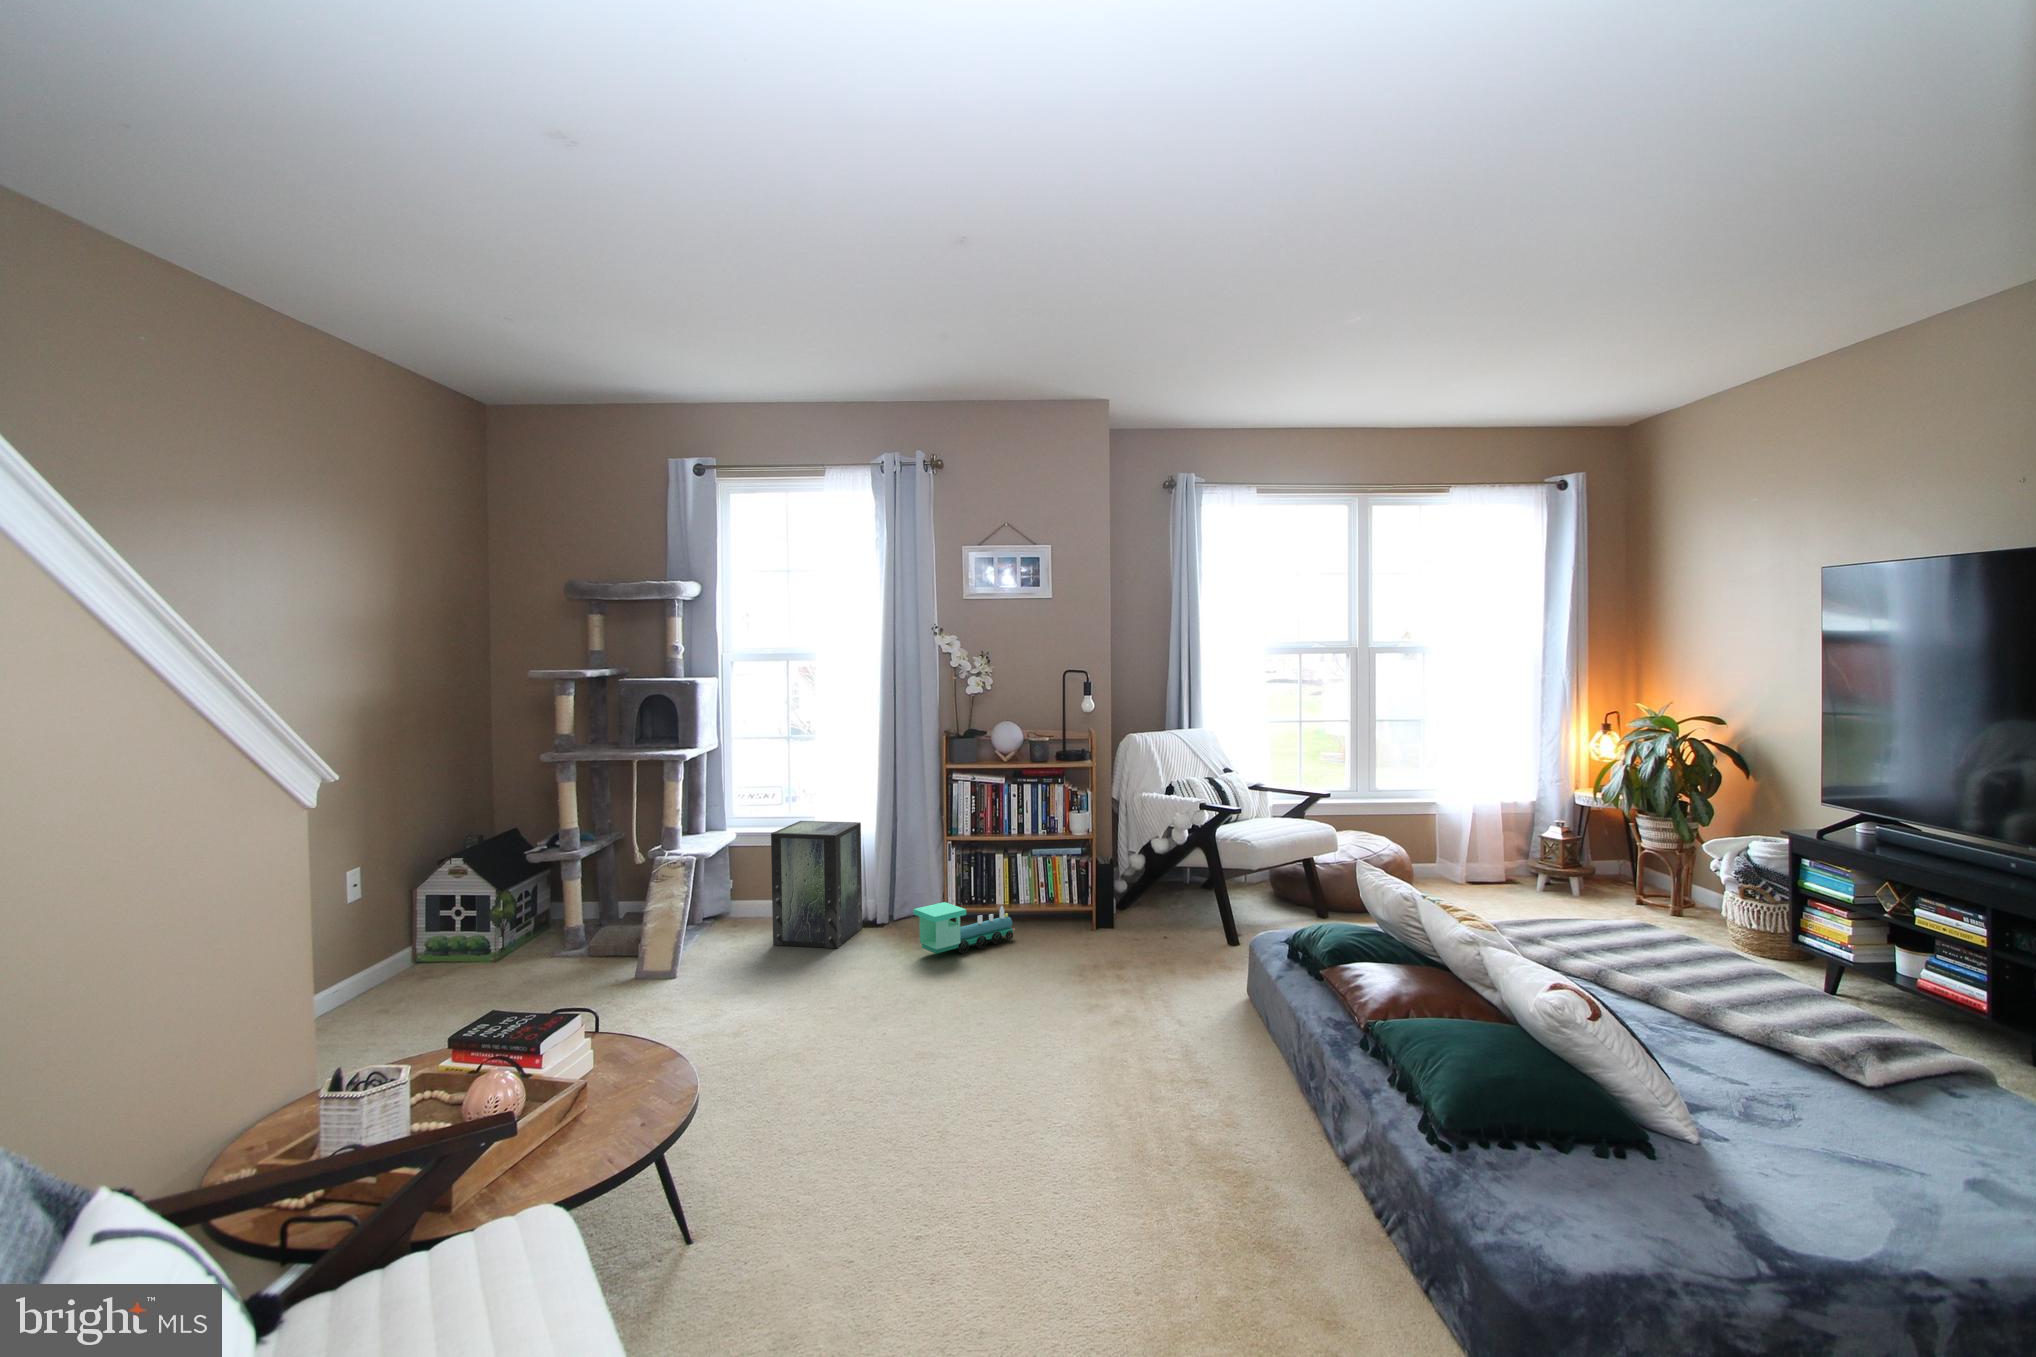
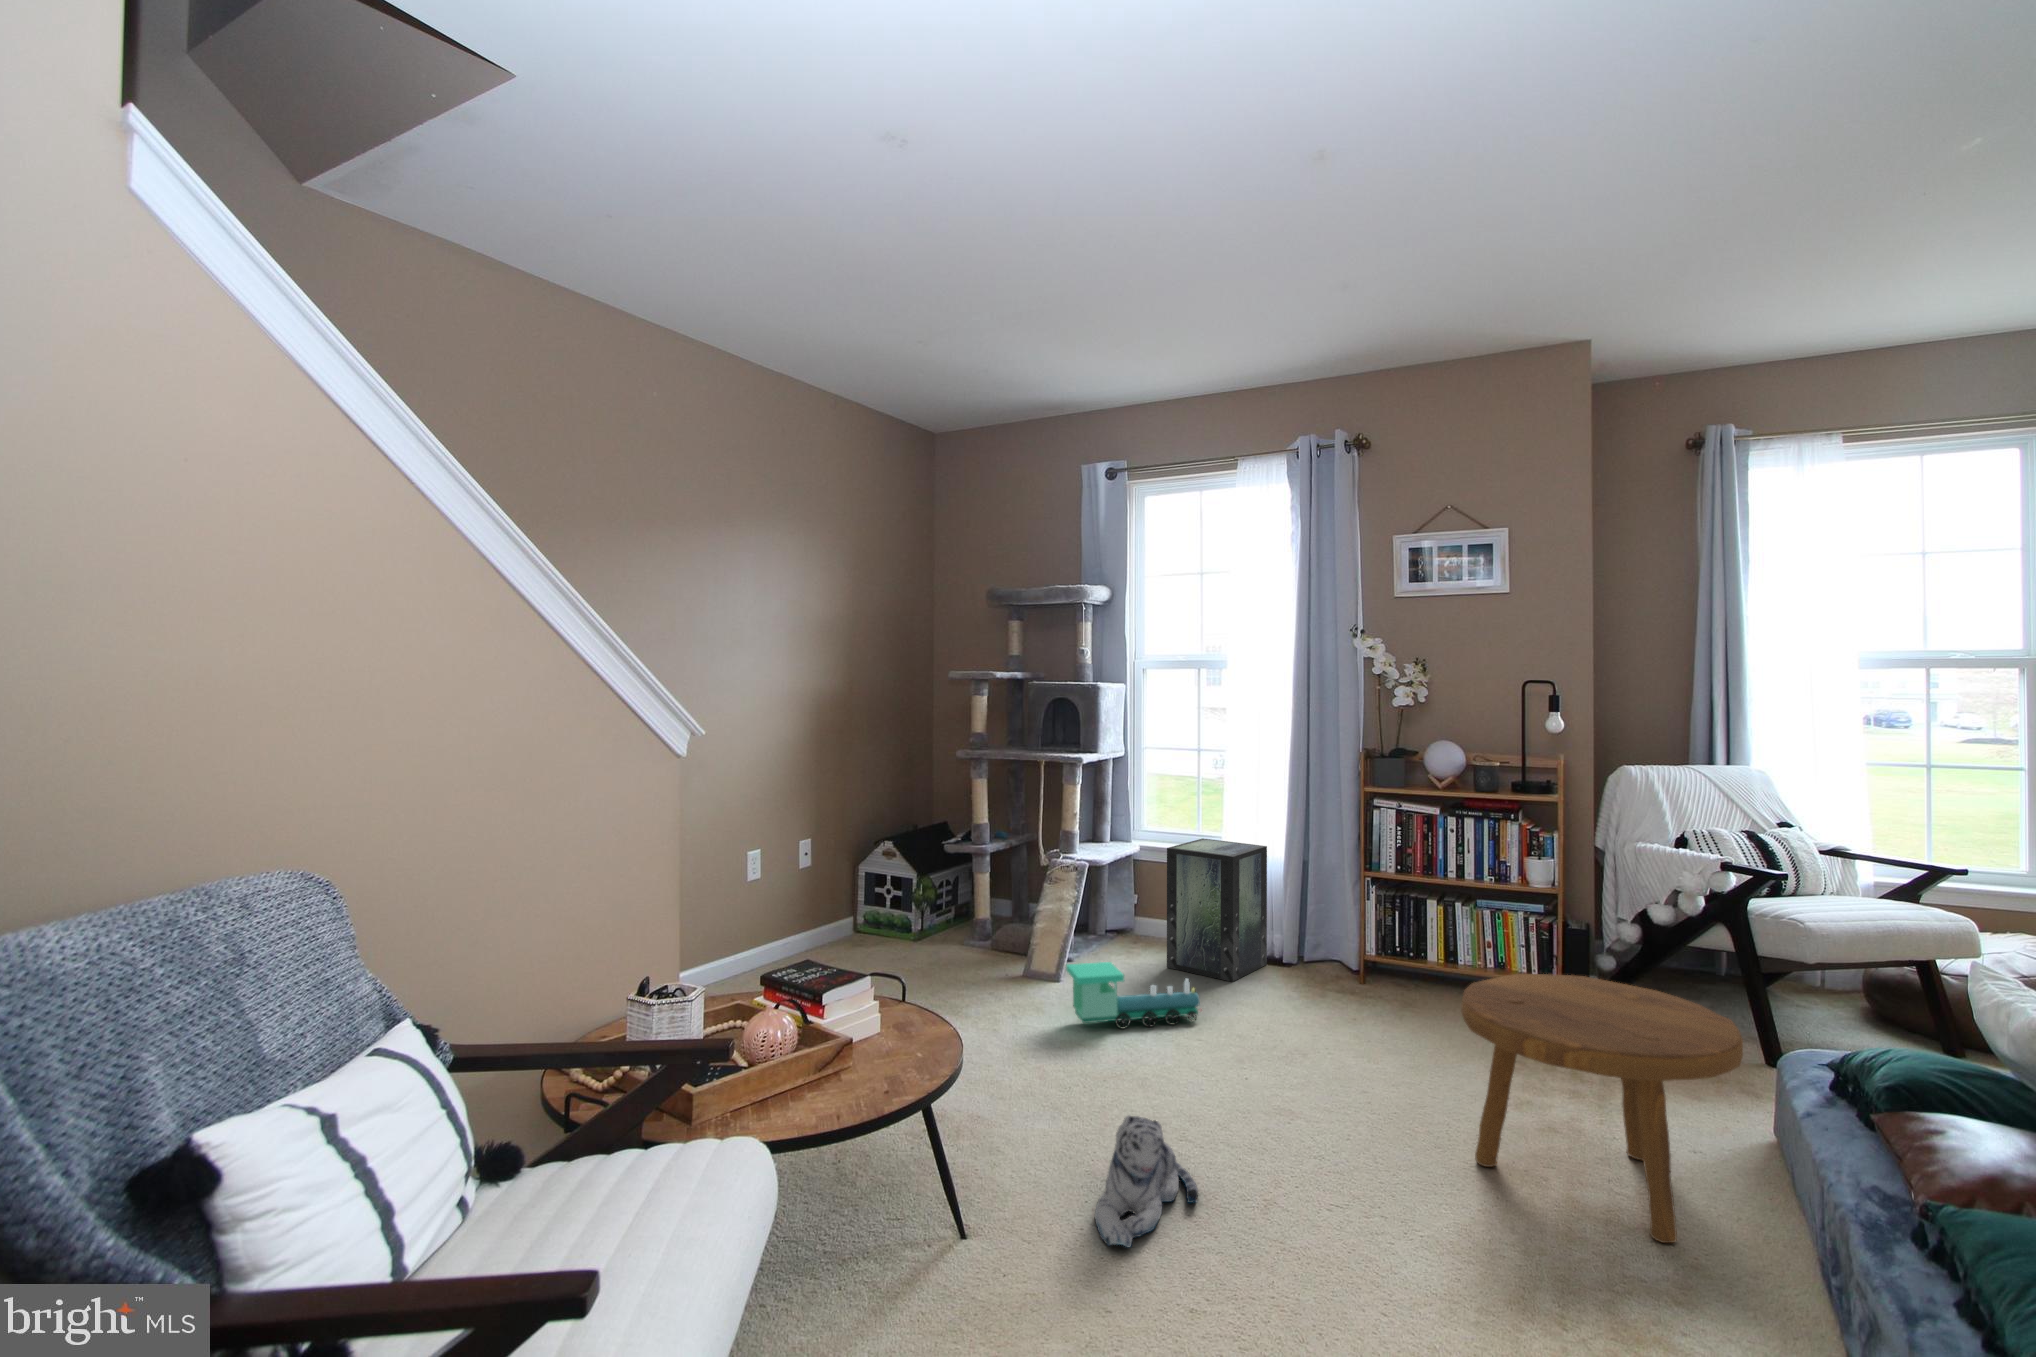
toy train: present [913,902,1015,953] -> present [1066,962,1202,1029]
footstool: none [1055,902,1244,1091] -> present [1461,974,1743,1243]
plush toy: none [772,1089,863,1217] -> present [1095,1116,1198,1247]

